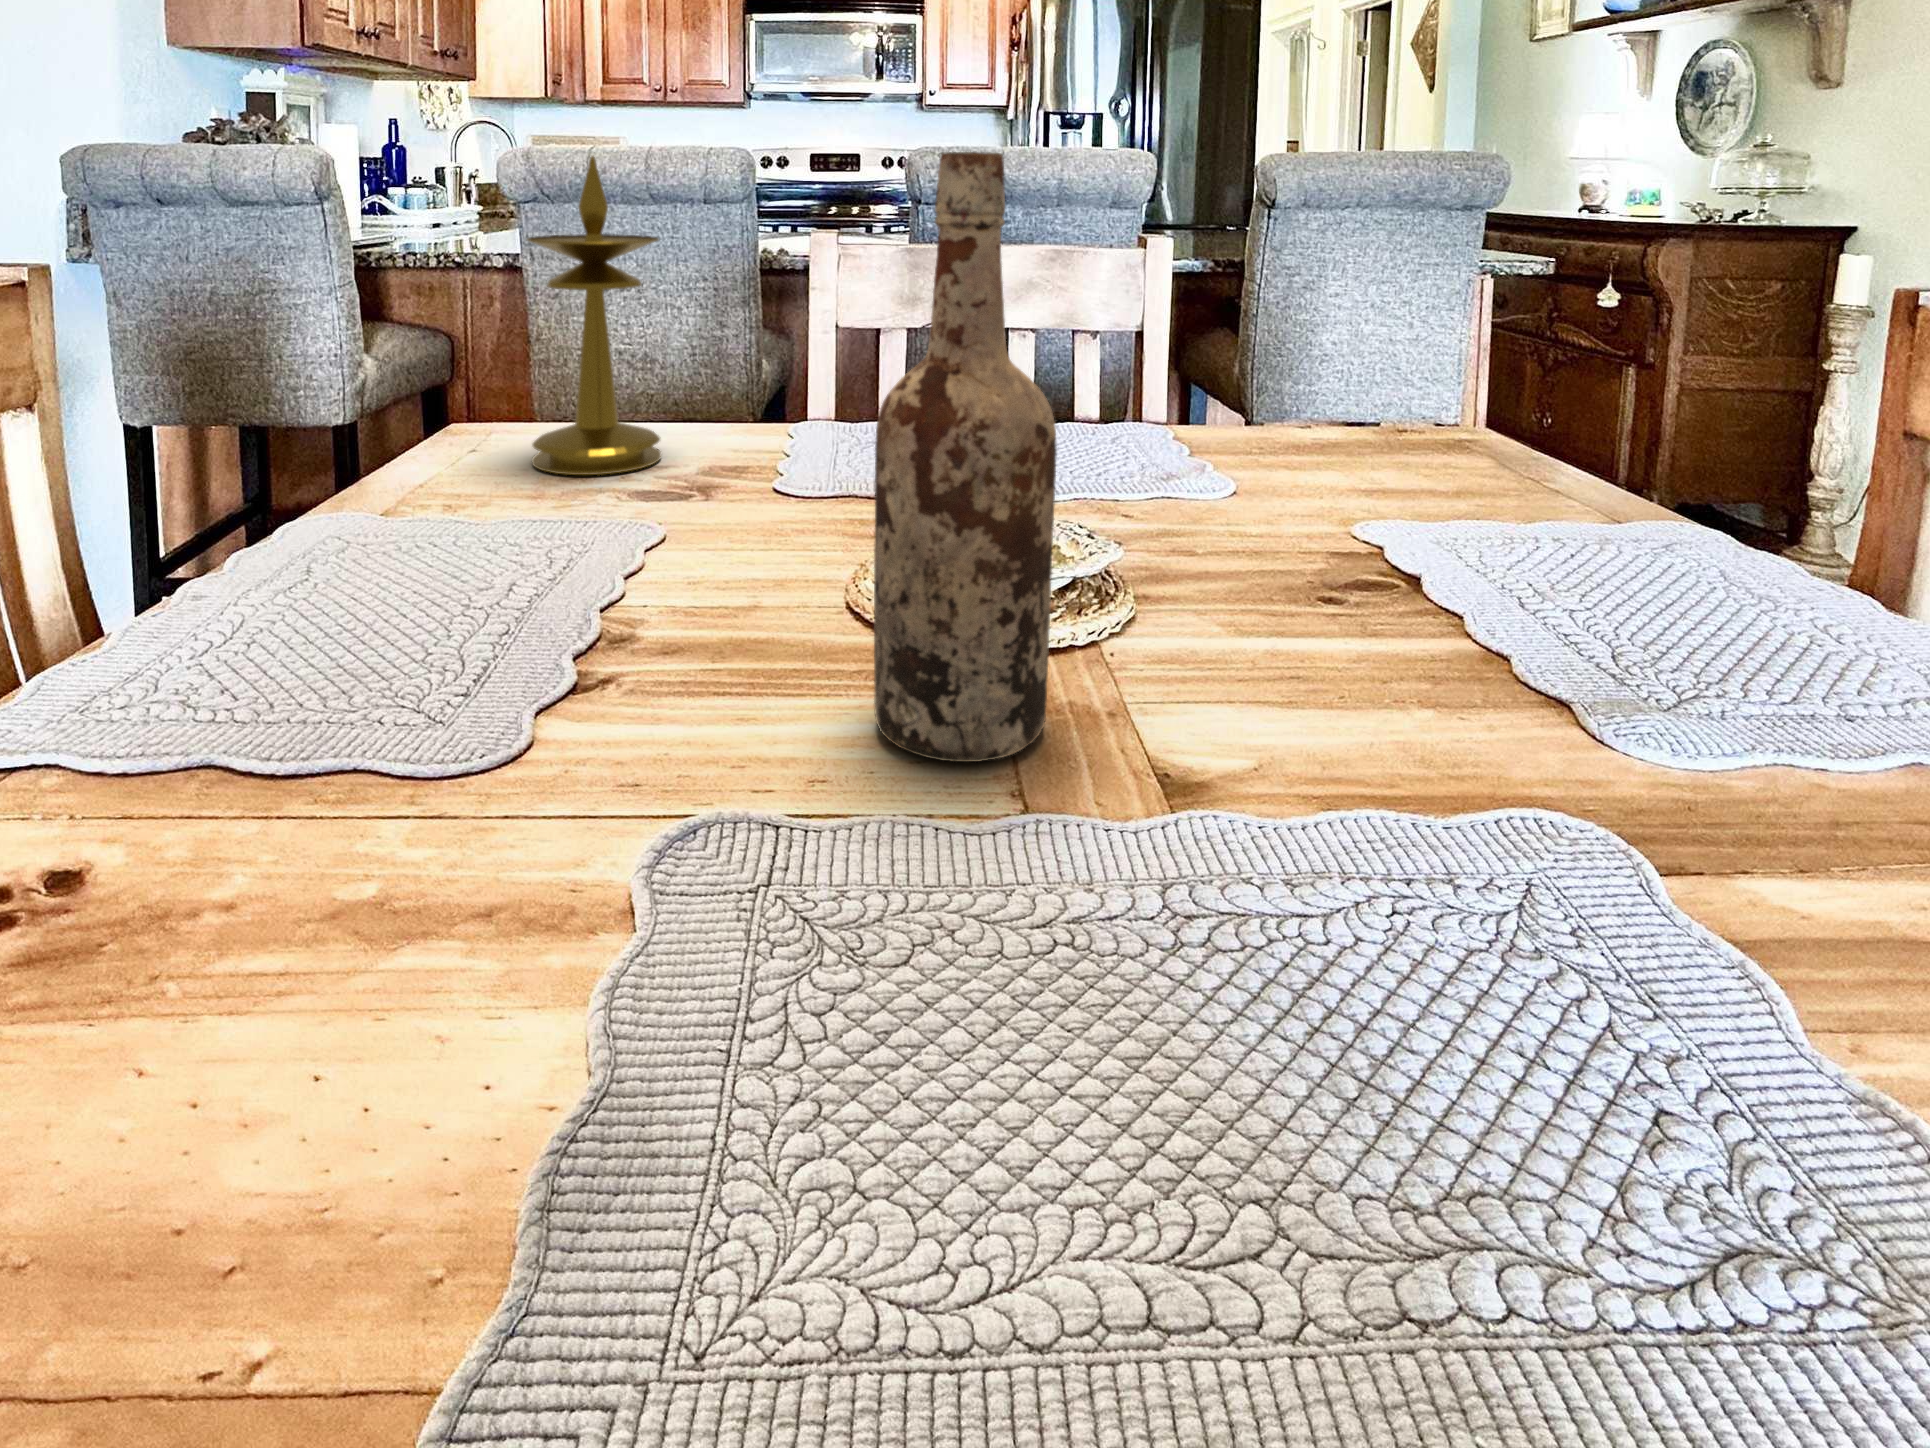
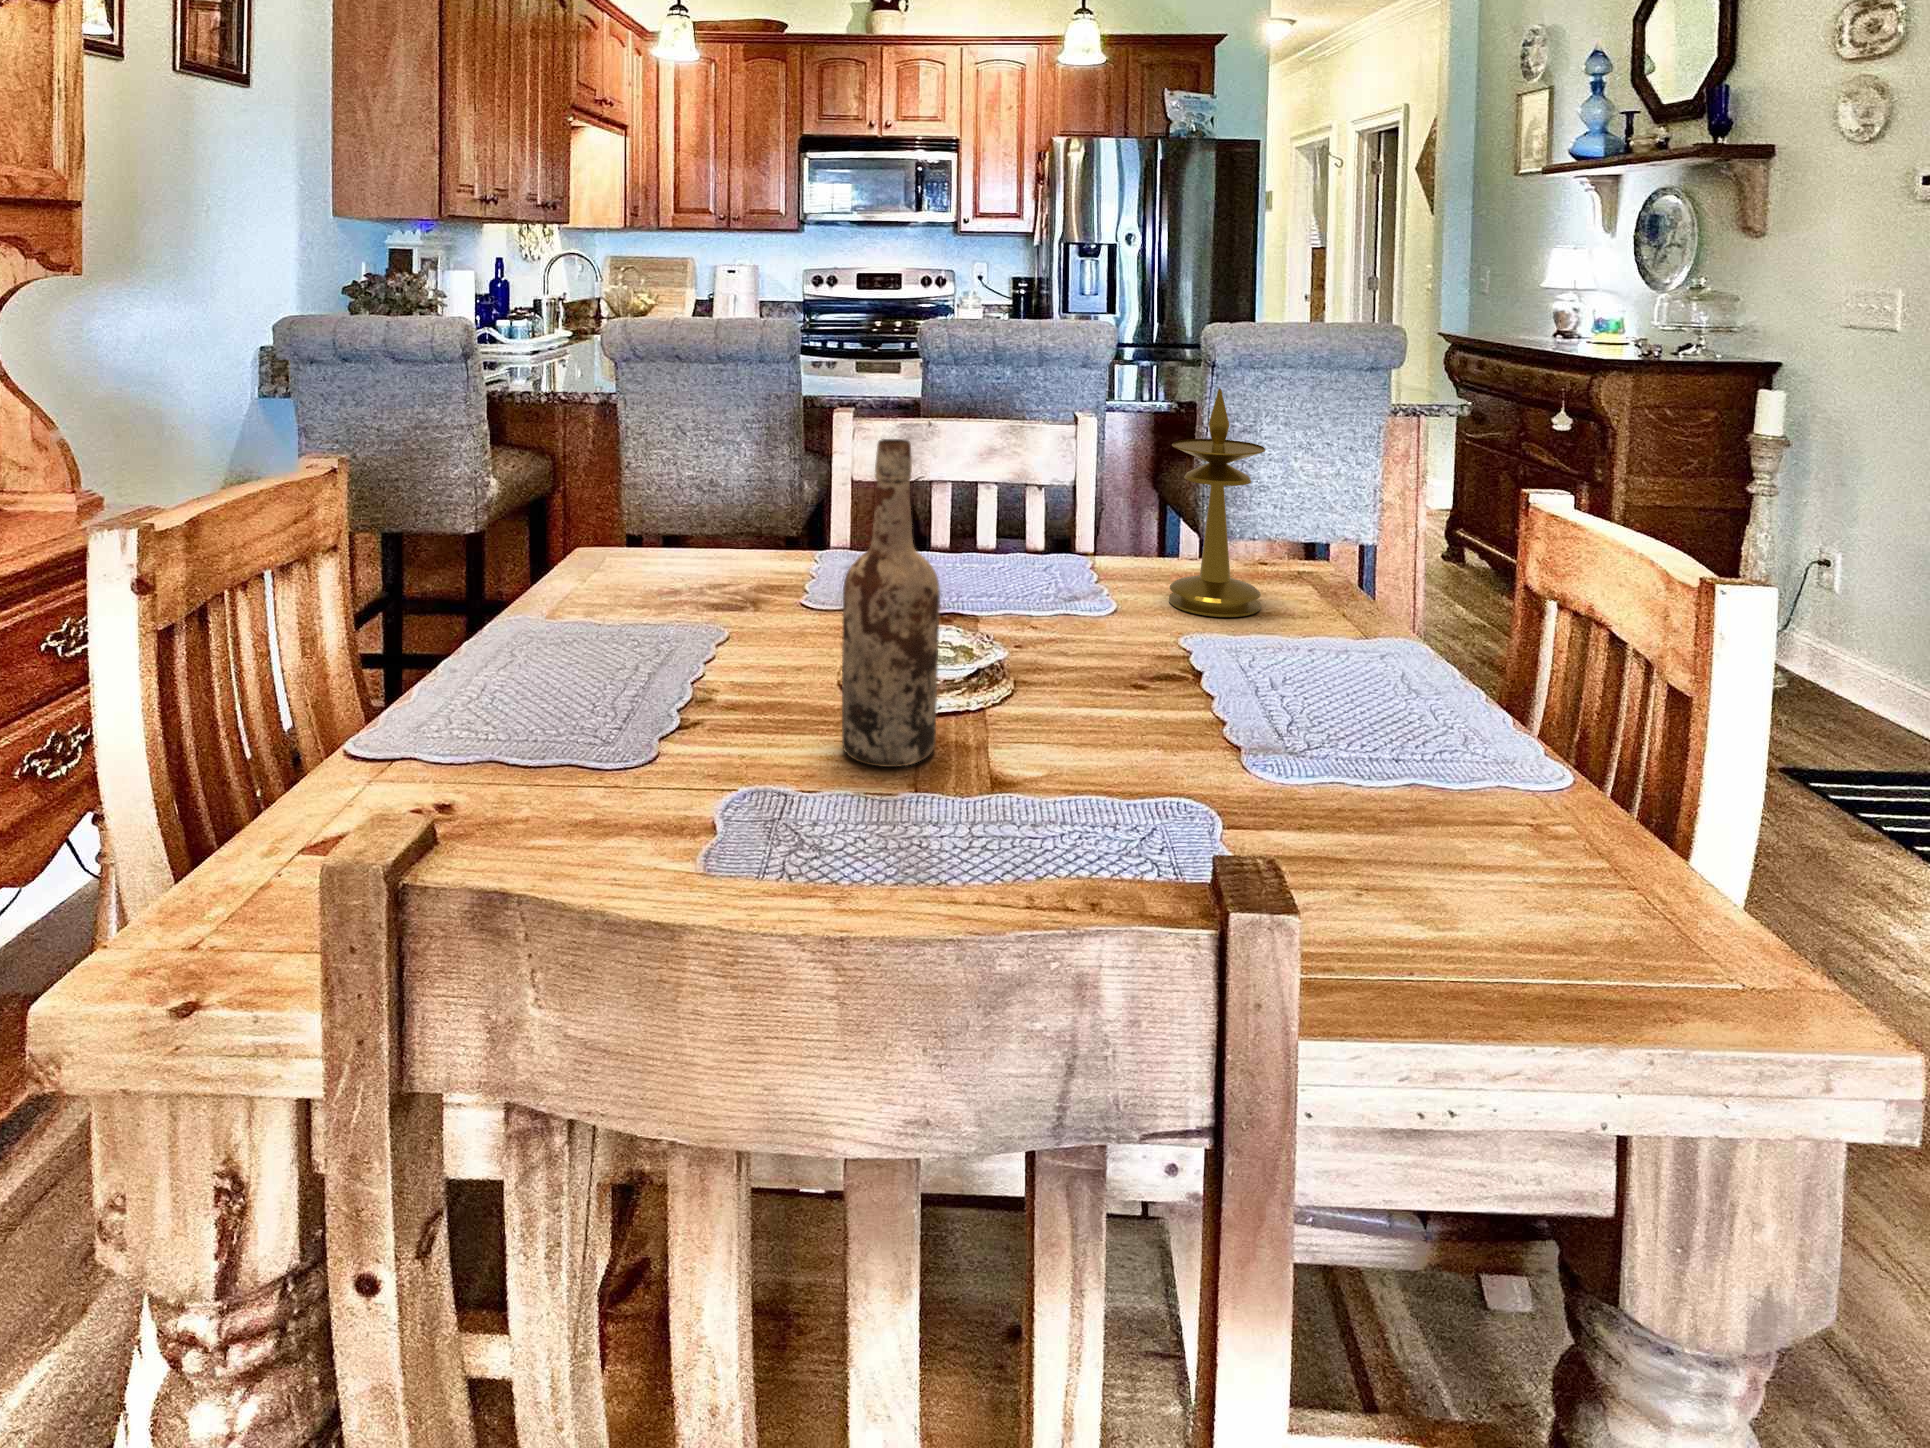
candlestick: present [527,156,661,475] -> present [1169,388,1265,617]

